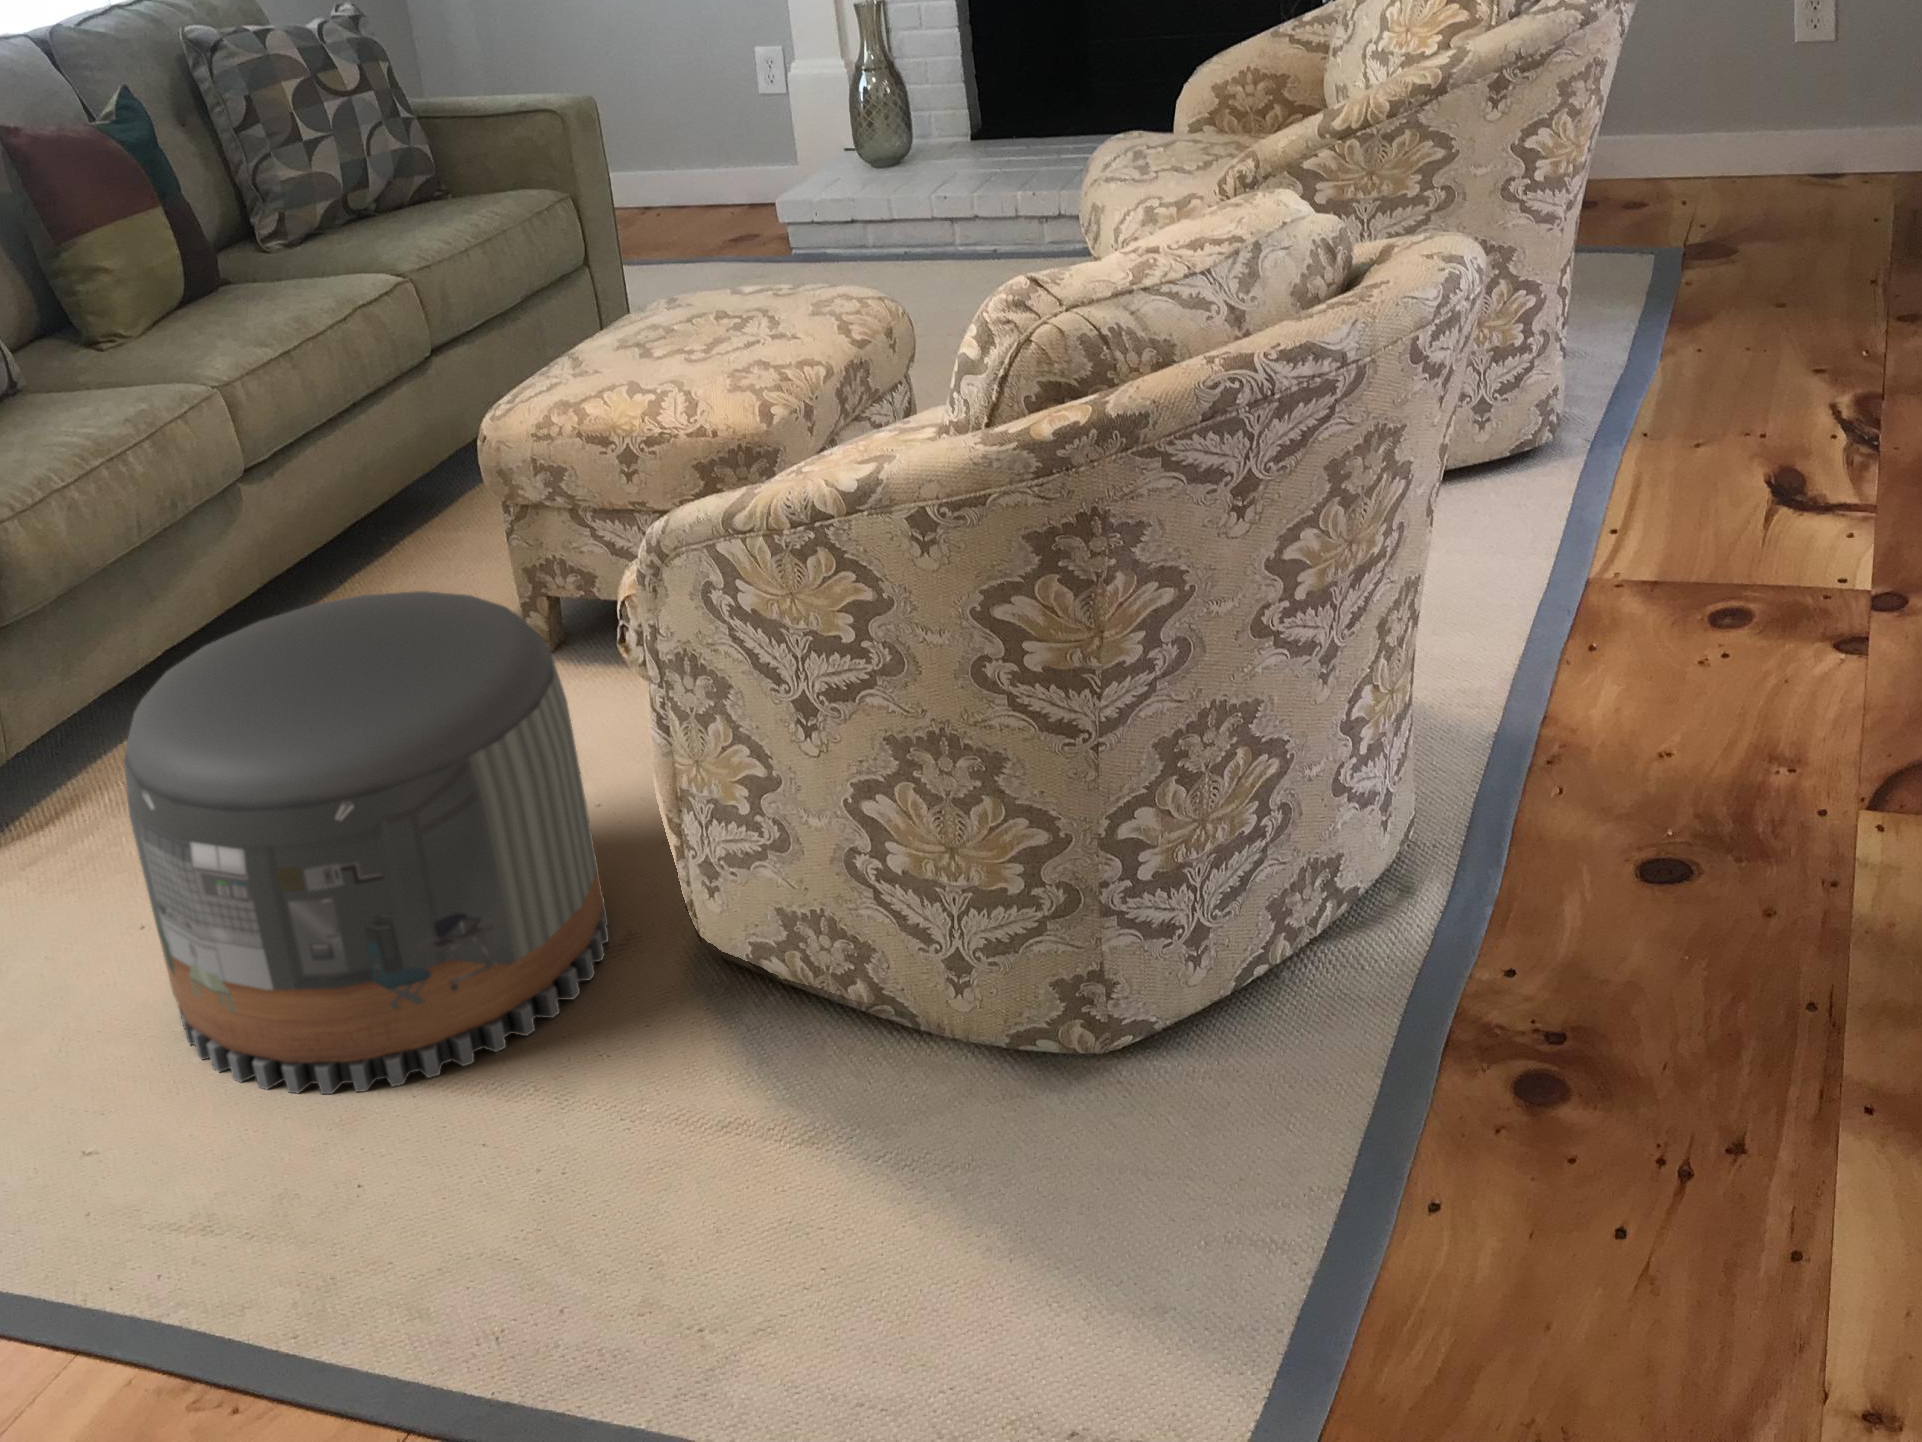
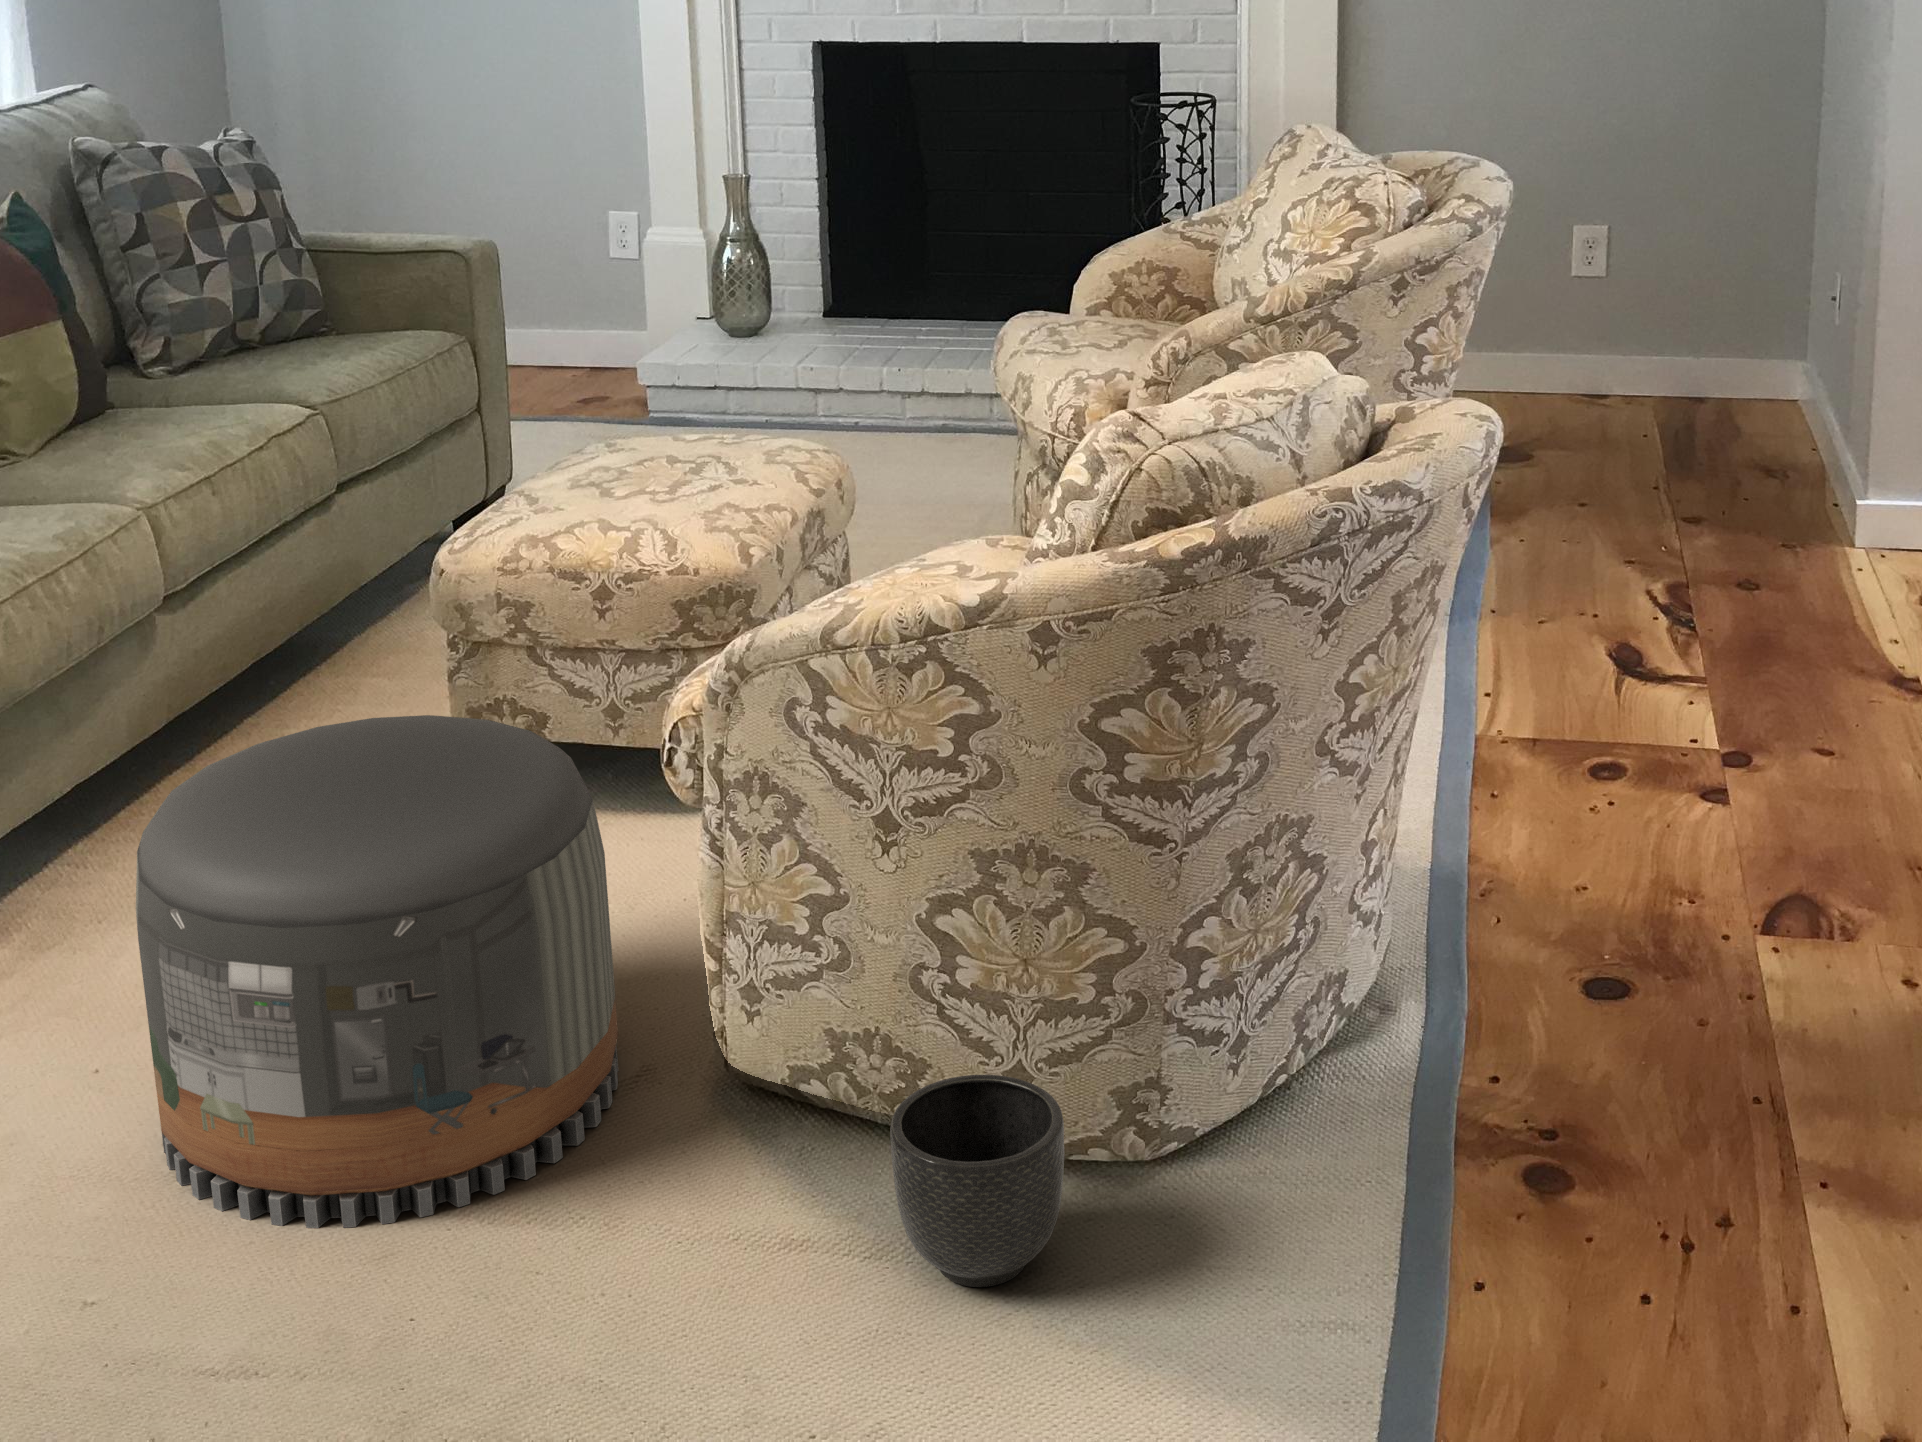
planter: none [807,969,992,1188] -> present [890,1075,1064,1287]

